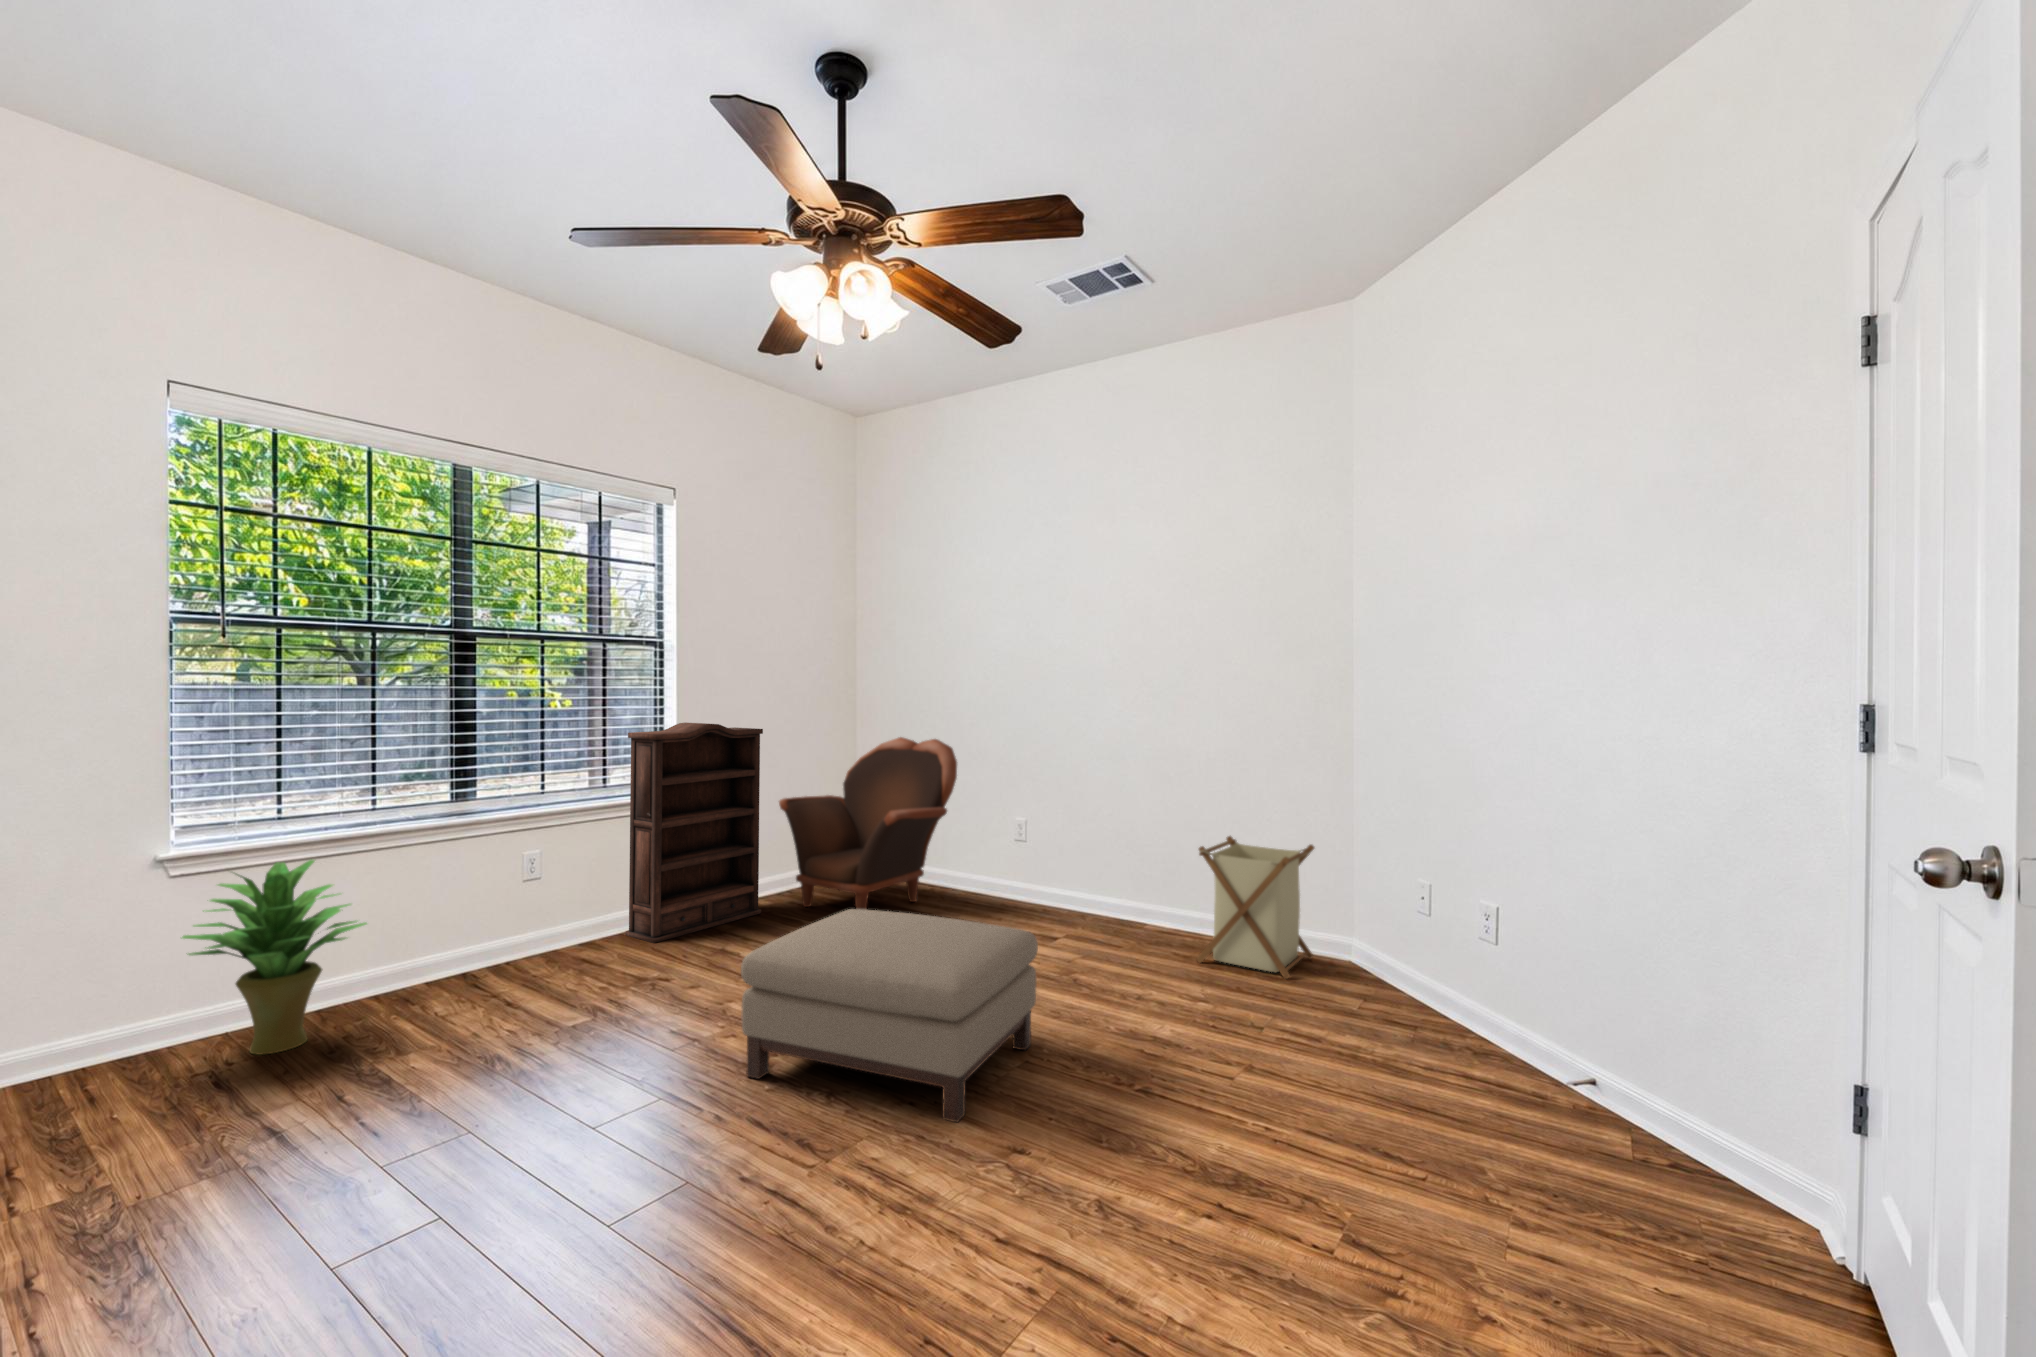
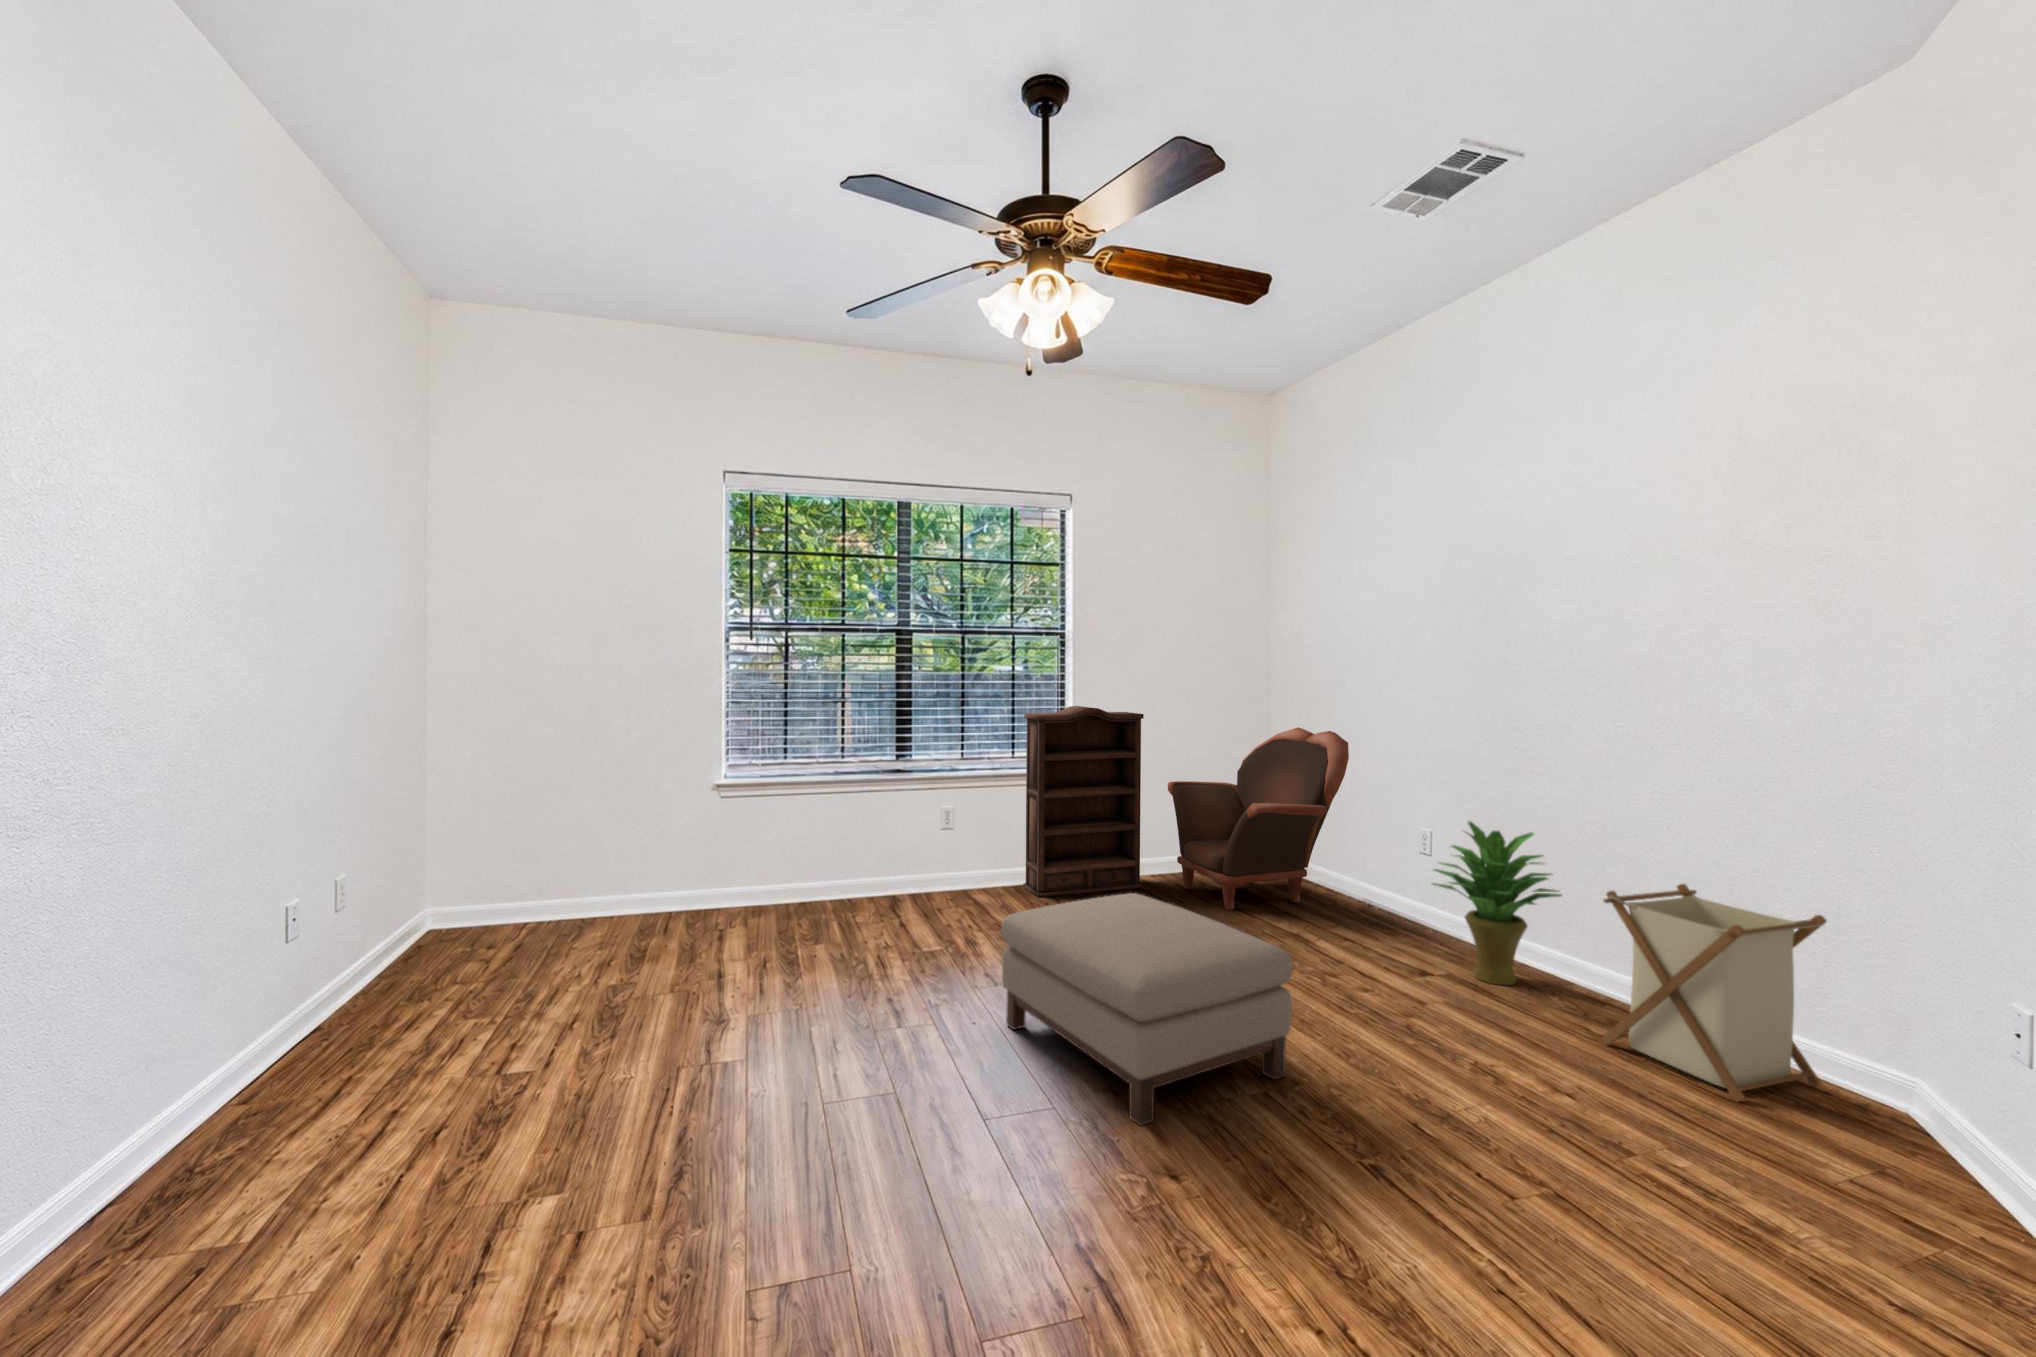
potted plant: present [182,859,367,1055] -> present [1433,822,1561,985]

